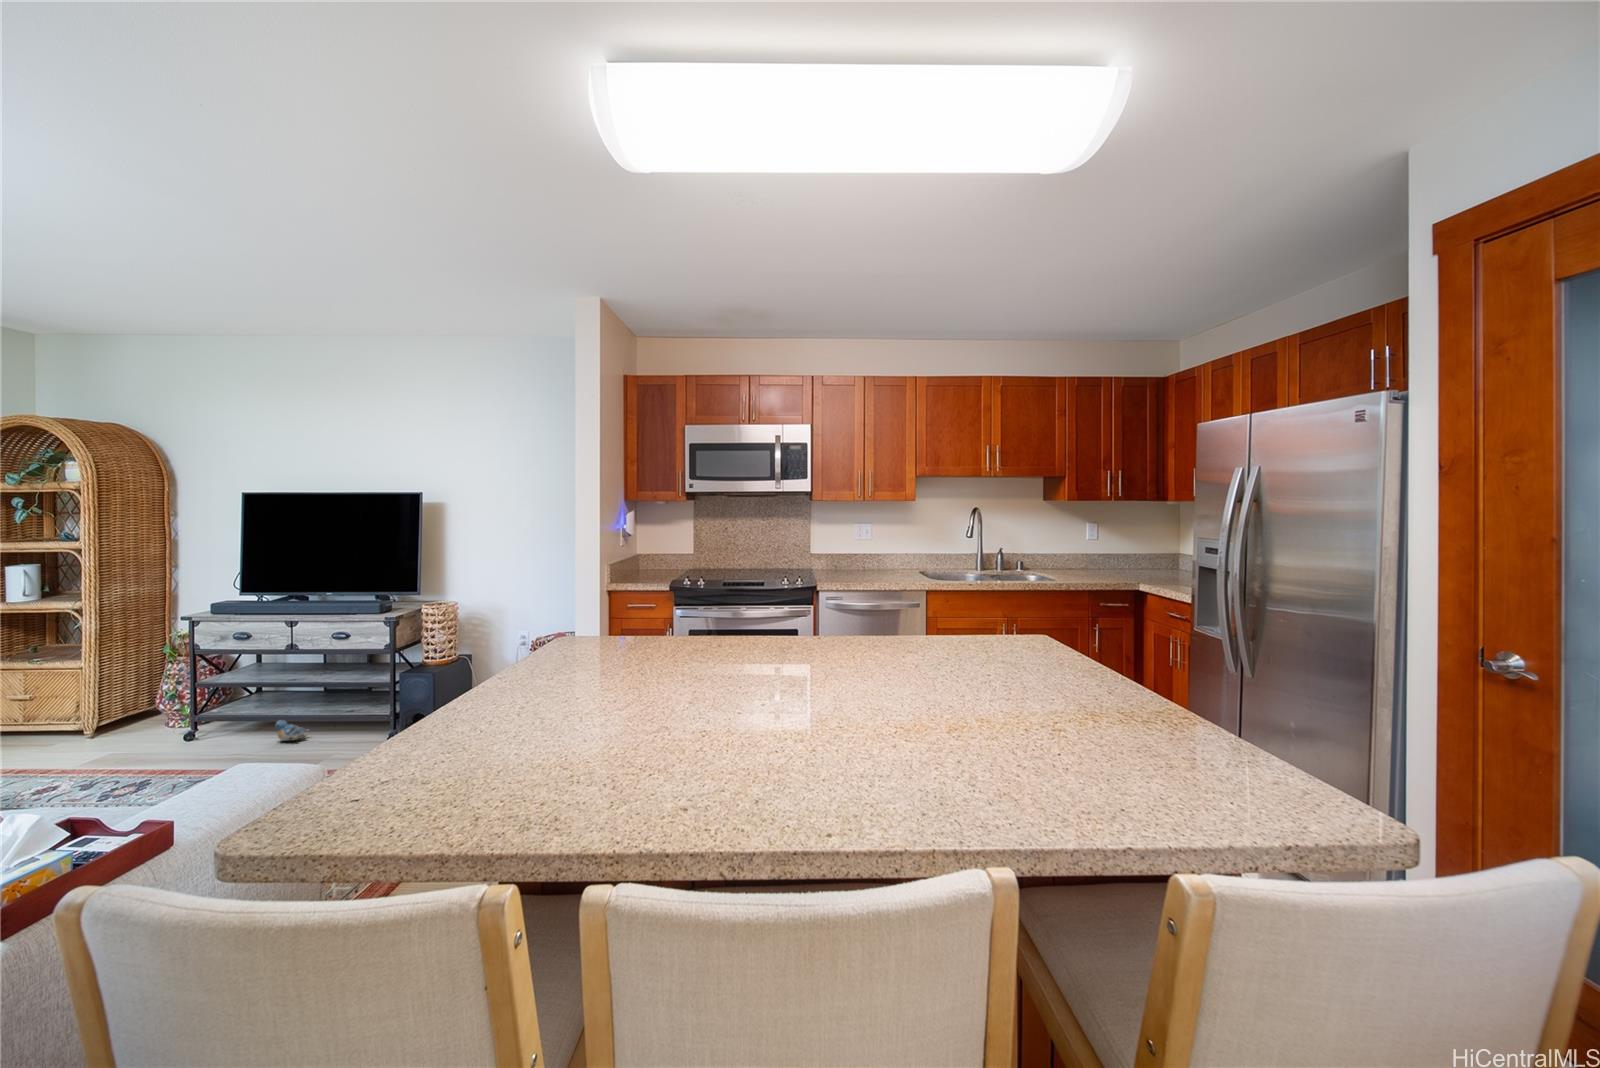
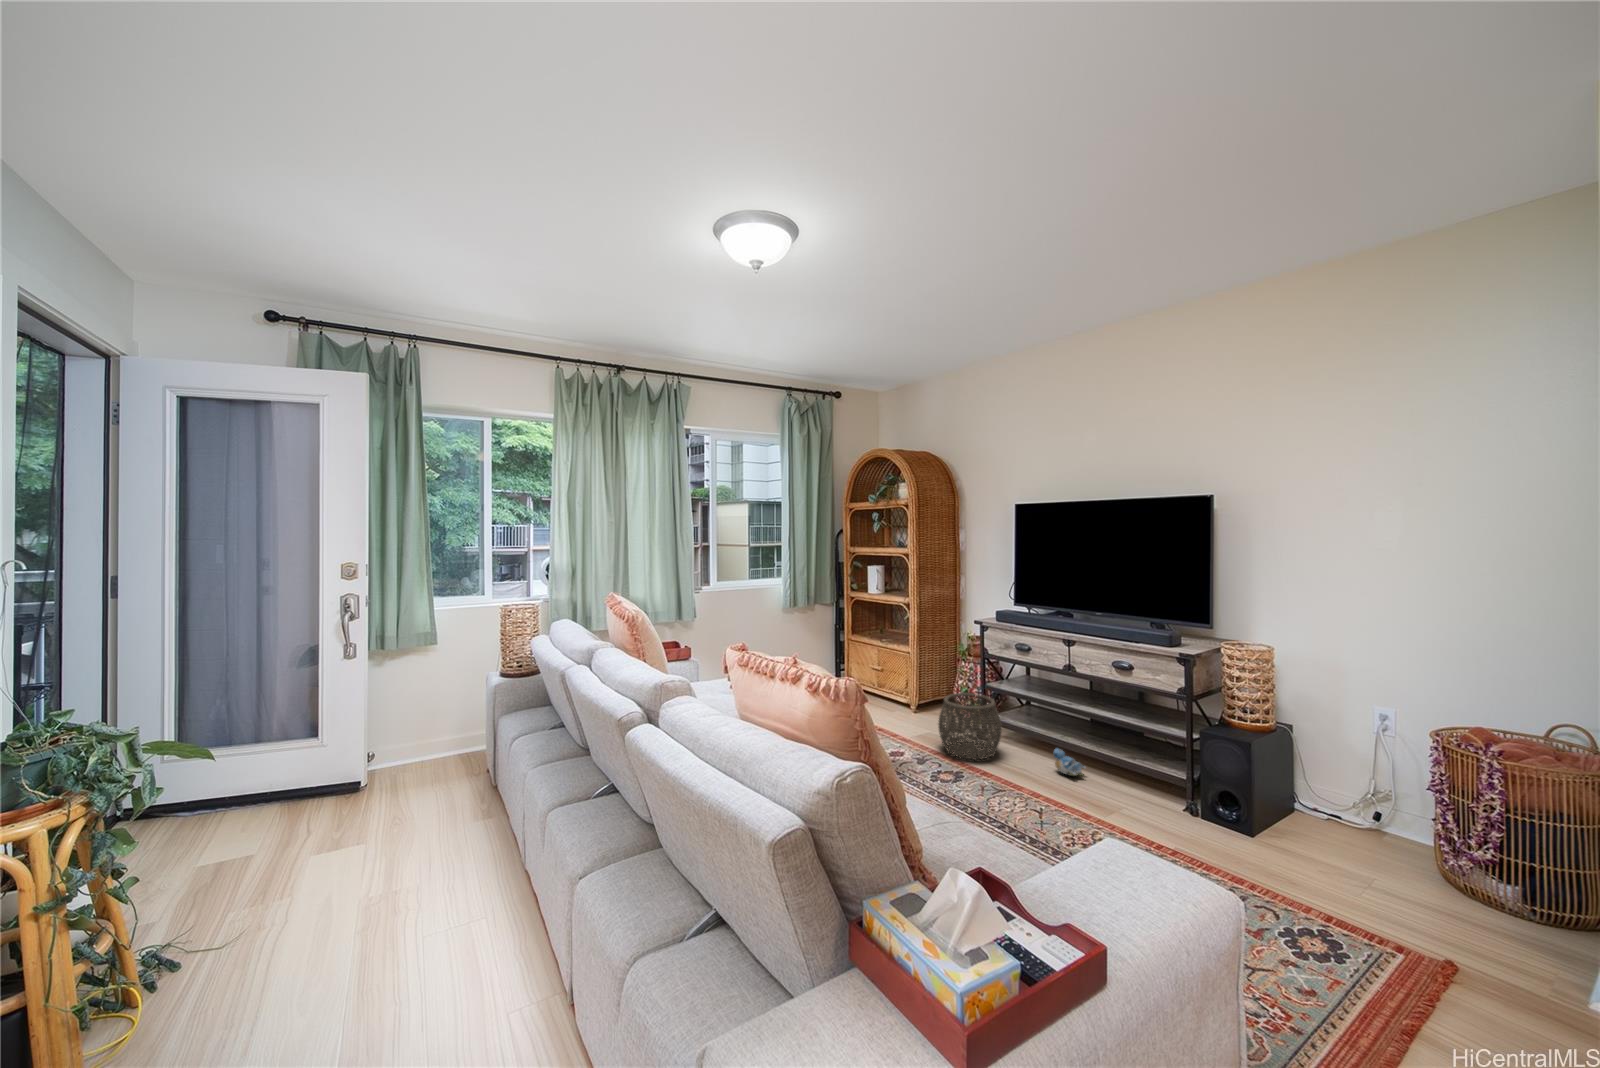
woven basket: none [129,690,217,760] -> present [938,693,1002,760]

